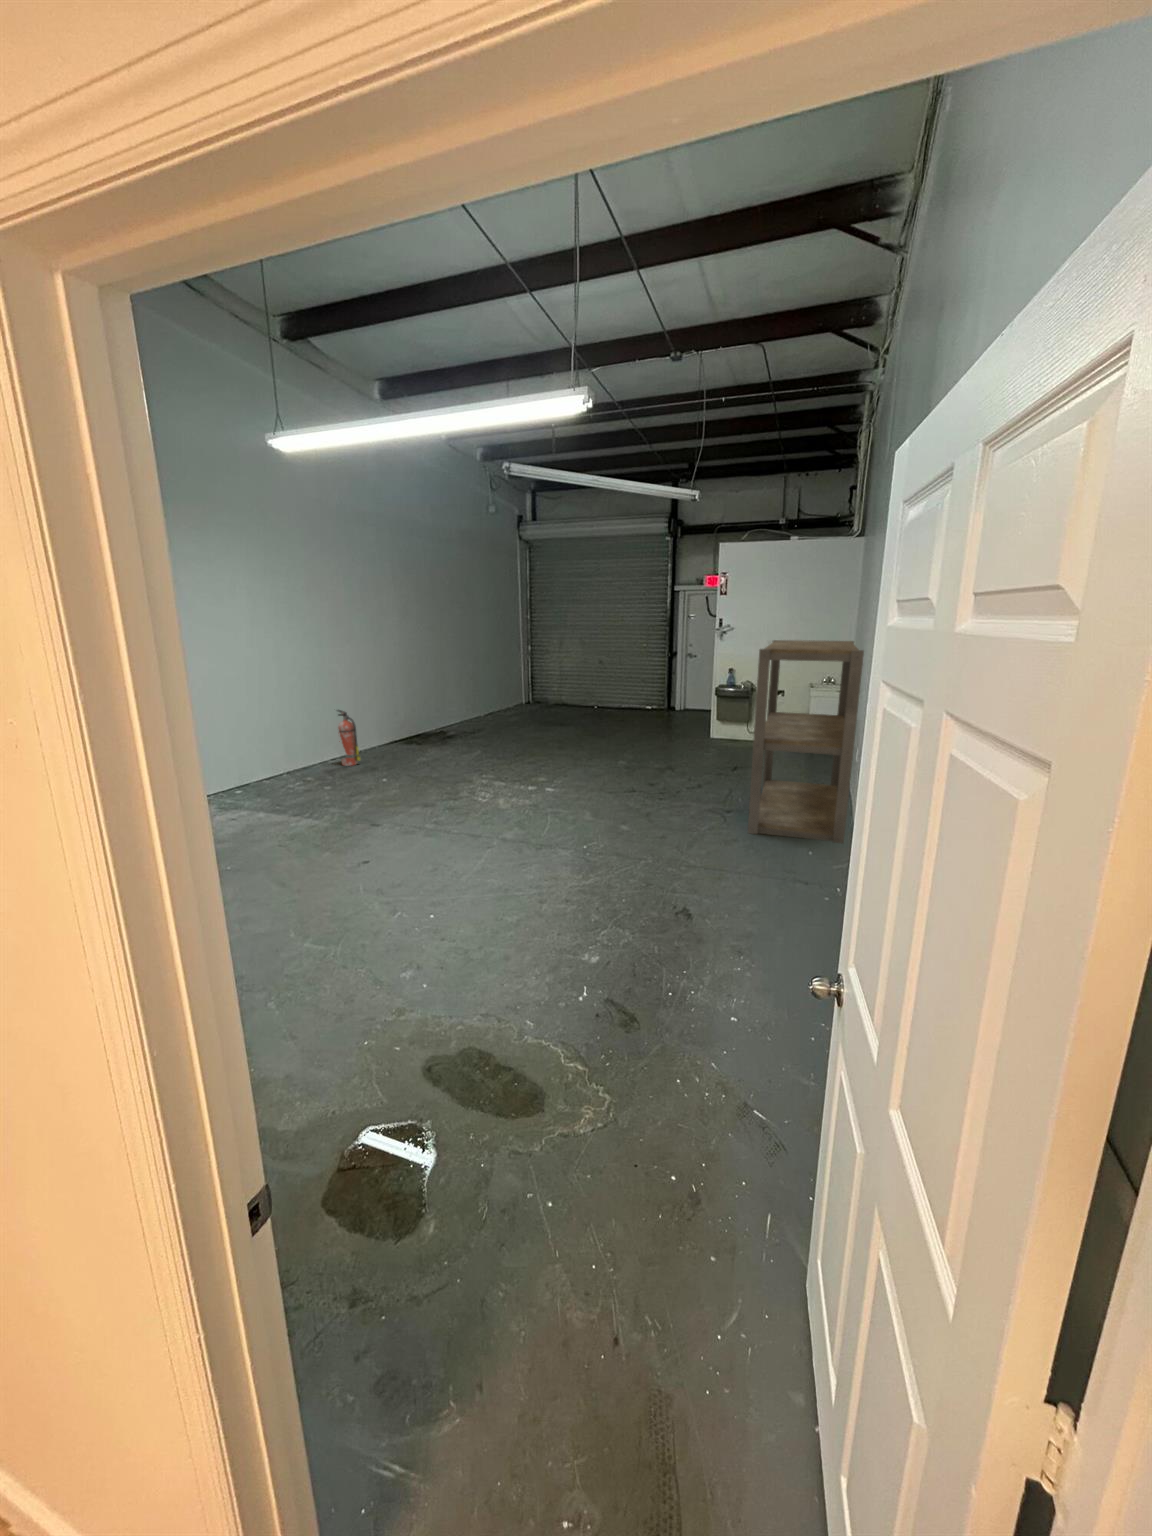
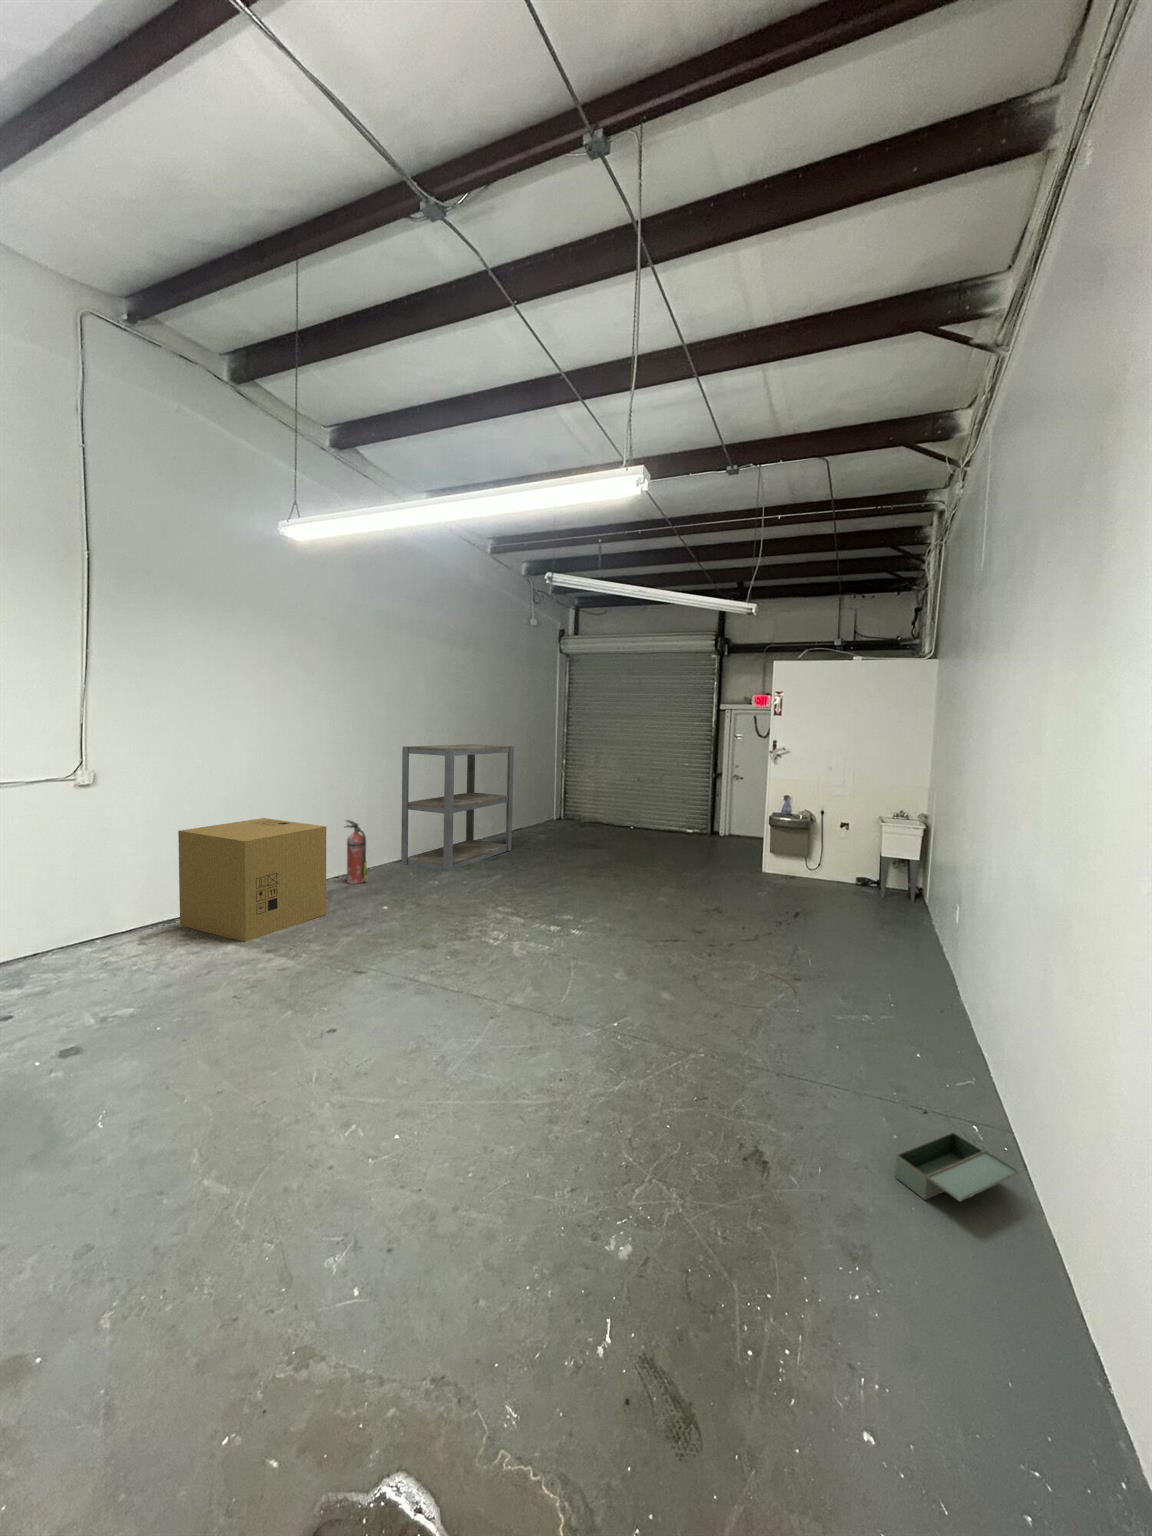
shelving unit: present [748,640,864,844] -> present [401,744,514,872]
cardboard box: none [194,709,333,812] -> present [178,818,326,942]
toolbox: none [774,885,852,921] -> present [895,1132,1018,1201]

